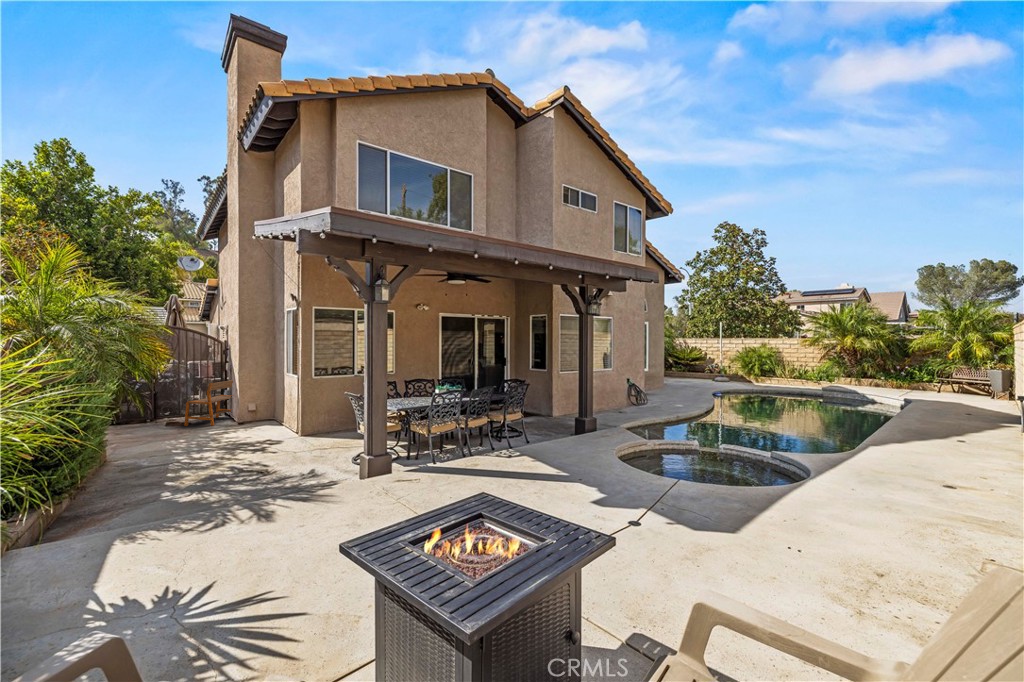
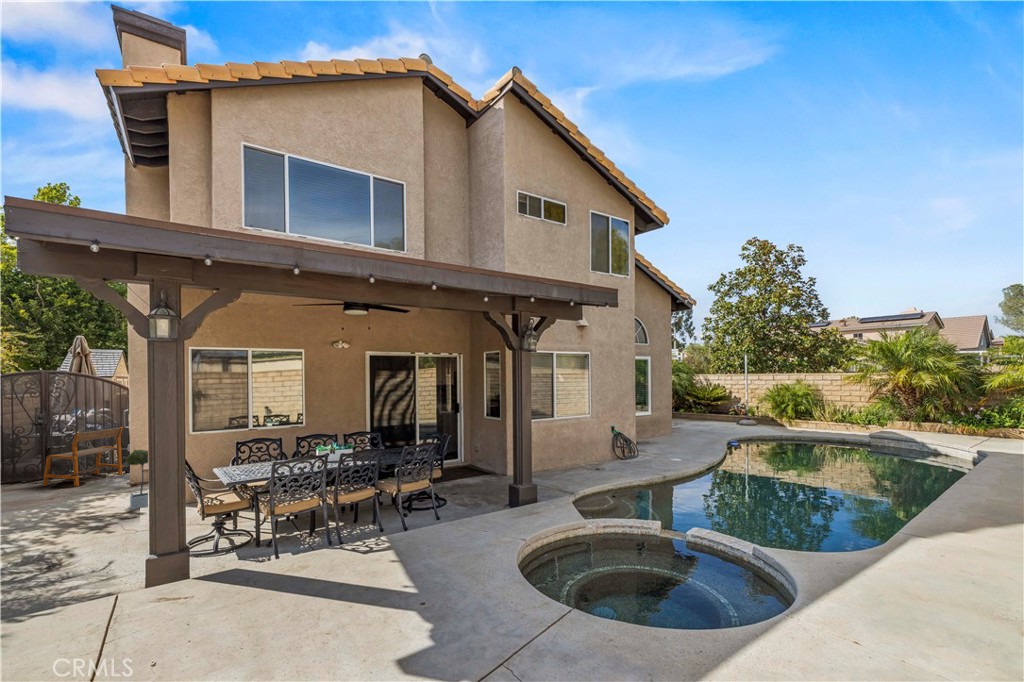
potted tree: none [273,394,295,441] -> present [126,450,148,510]

